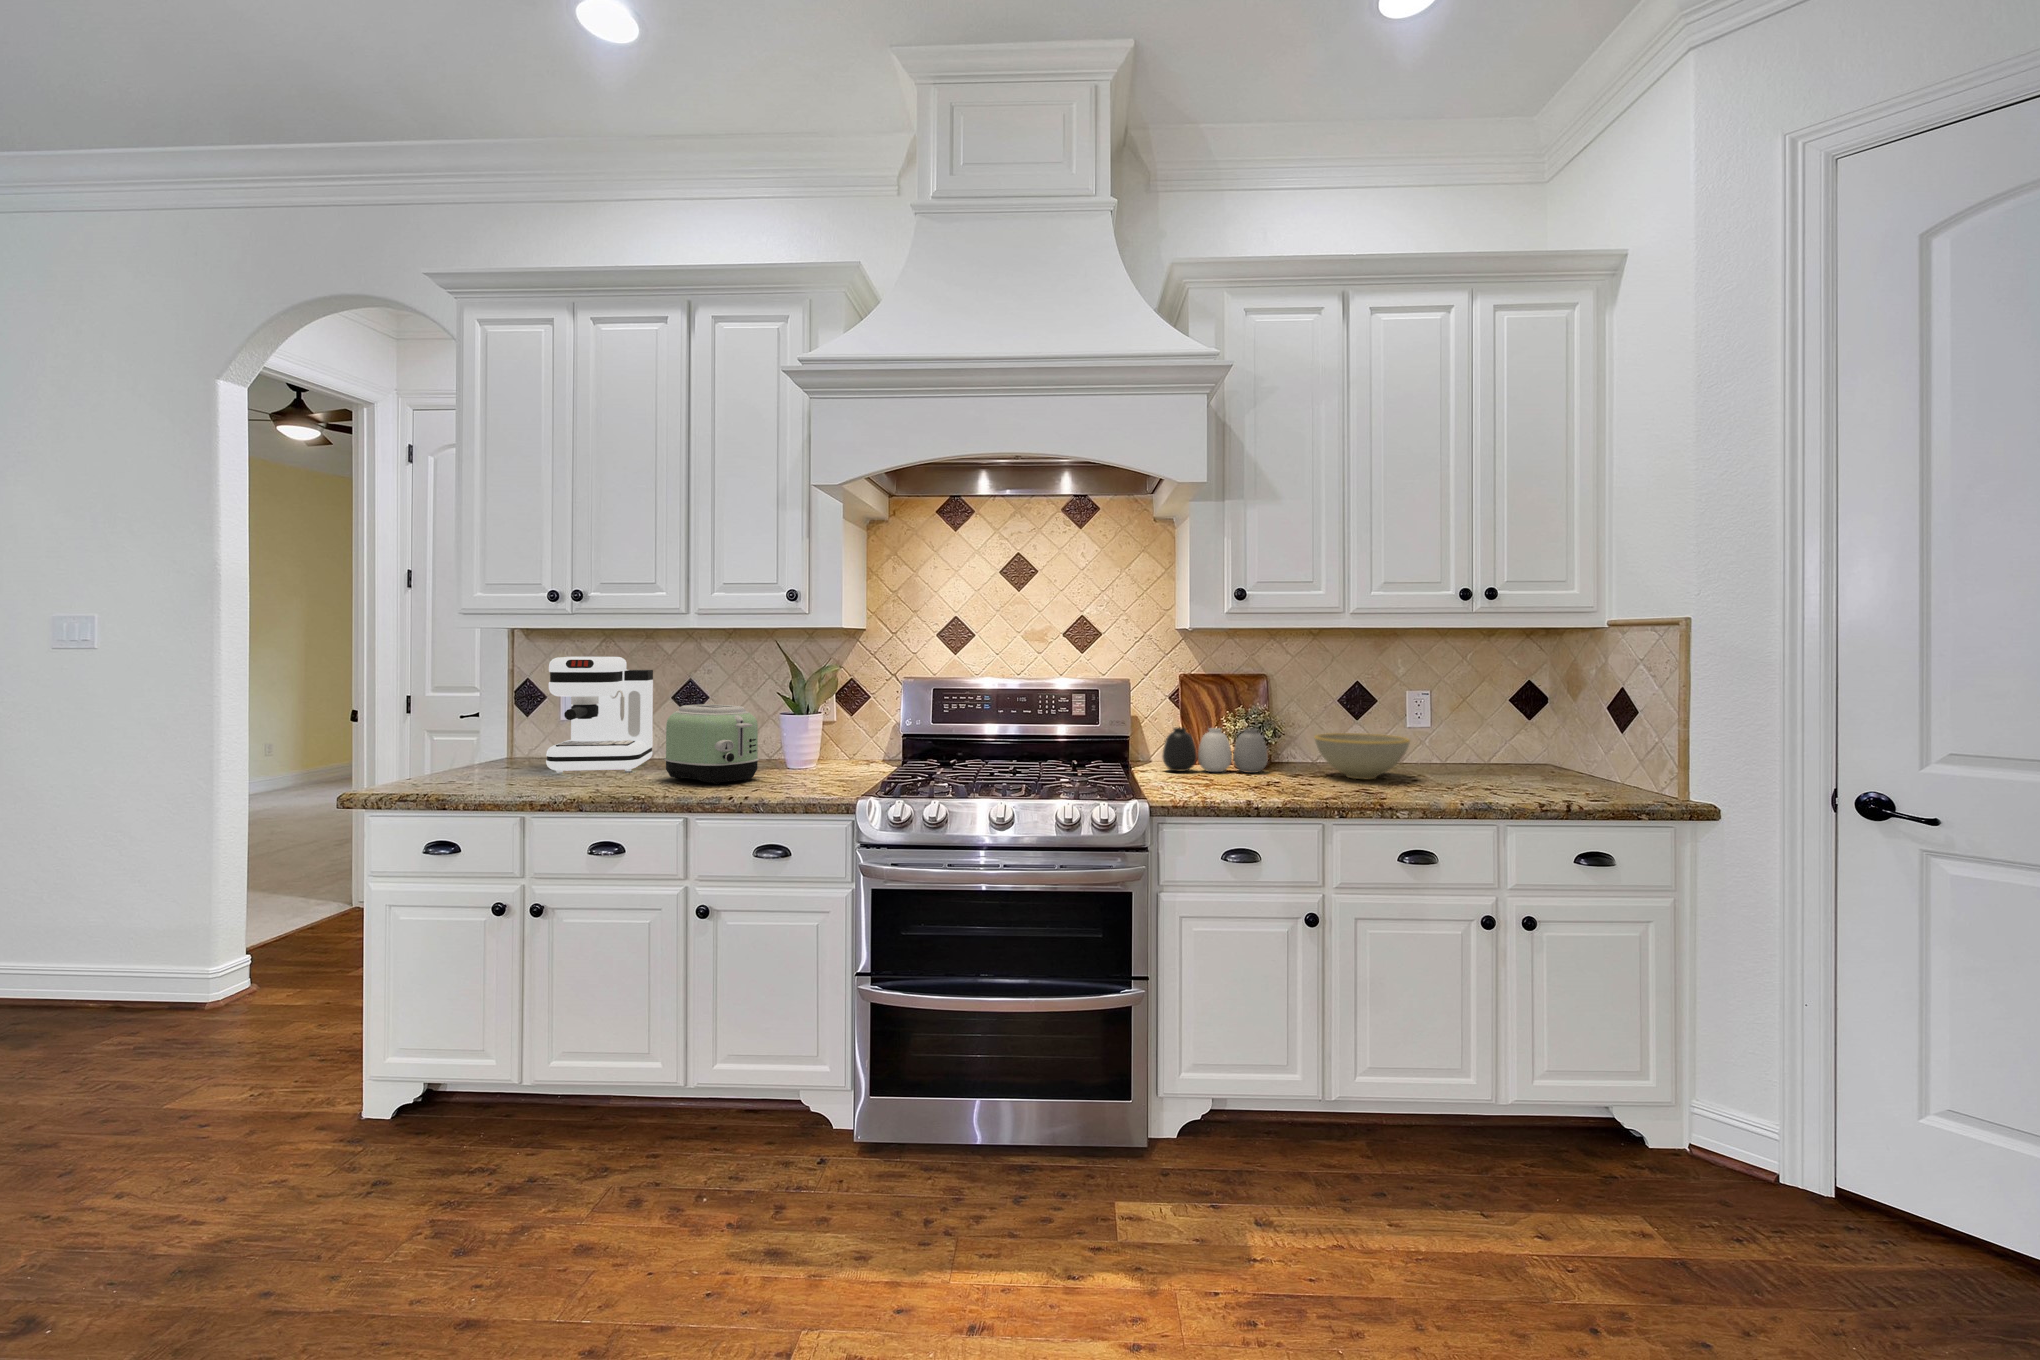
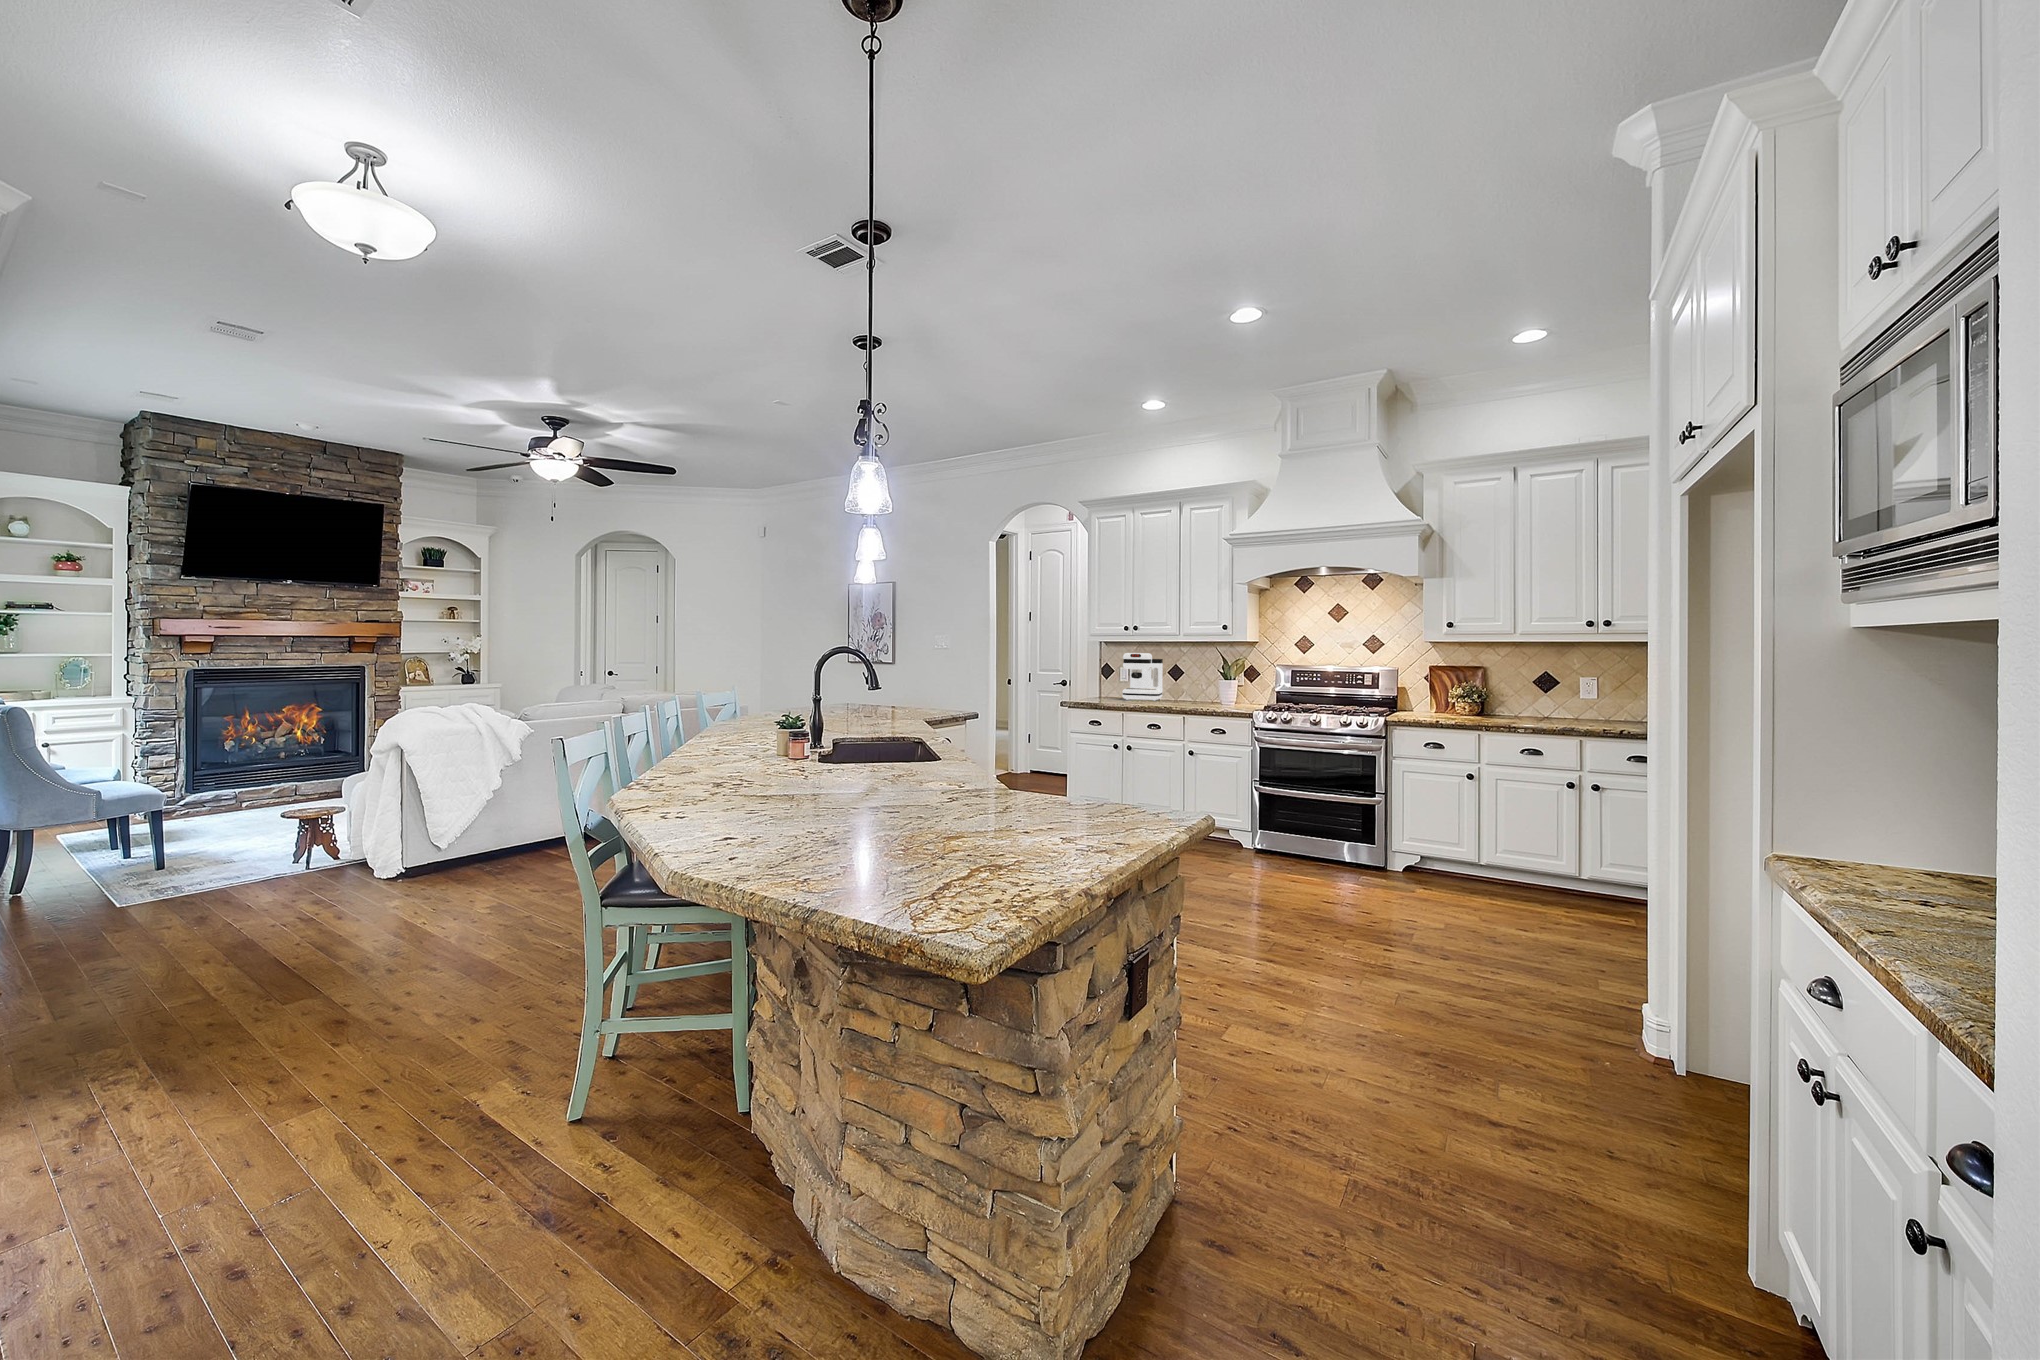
toaster: present [664,704,759,784] -> none [1171,673,1211,705]
vase: present [1163,727,1268,773] -> none [1412,690,1473,714]
bowl: present [1315,733,1410,779] -> none [1497,696,1554,718]

